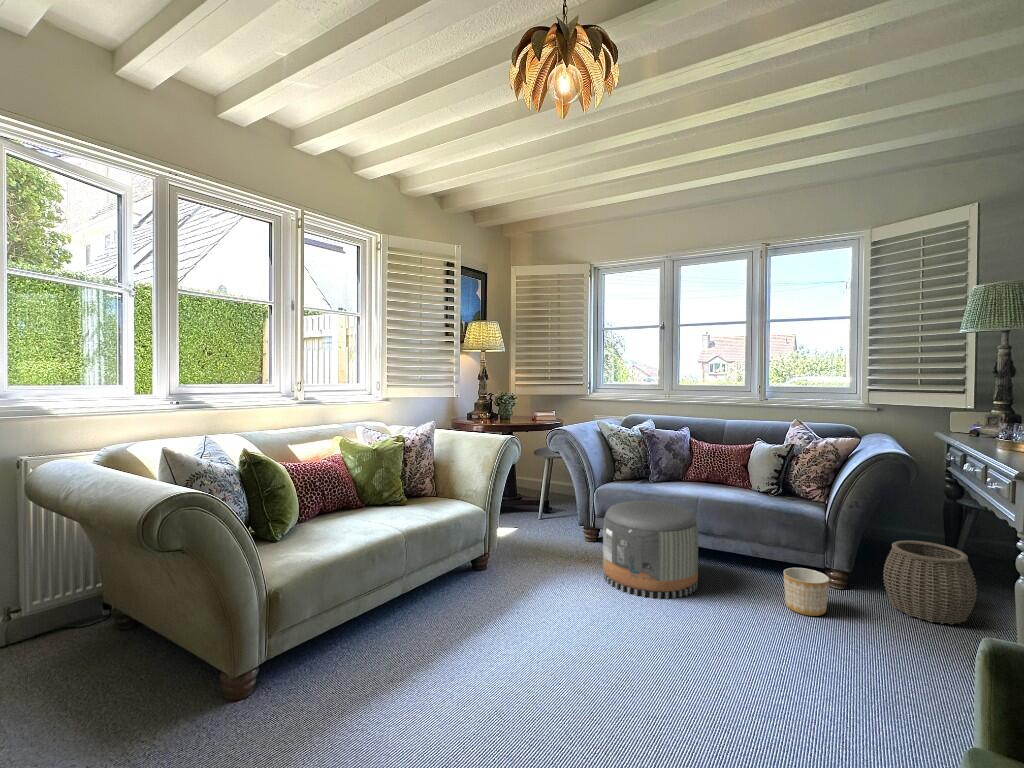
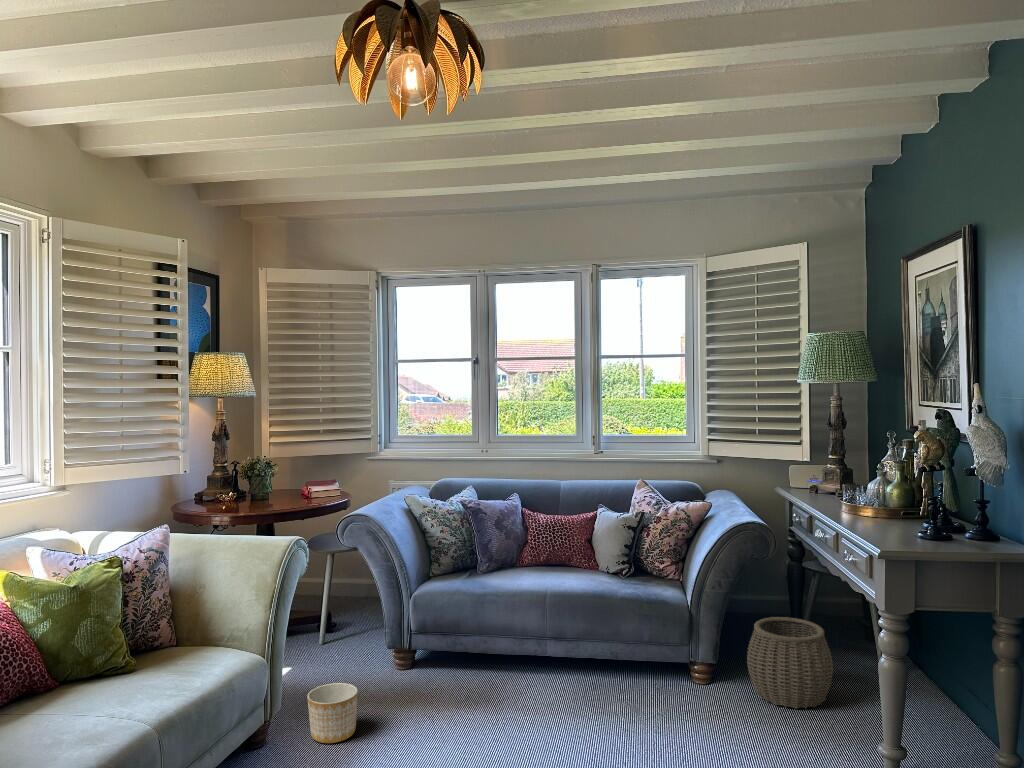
pouf: present [603,501,698,599] -> none [432,607,554,742]
planter: present [783,568,829,616] -> present [307,683,358,743]

